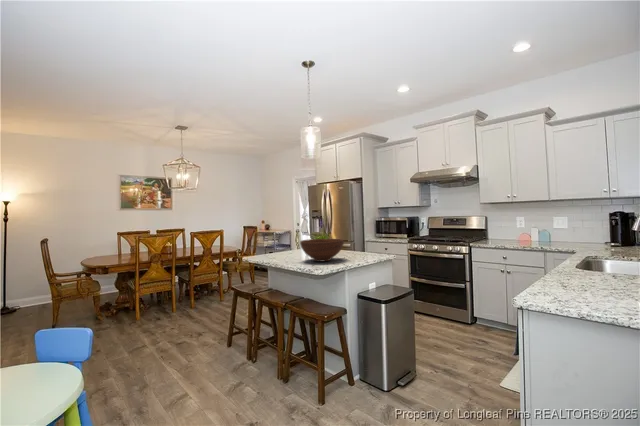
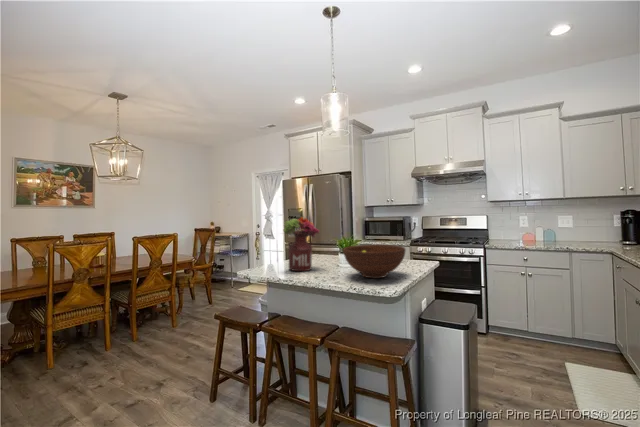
flower arrangement: none [269,218,296,257] -> present [283,217,319,271]

